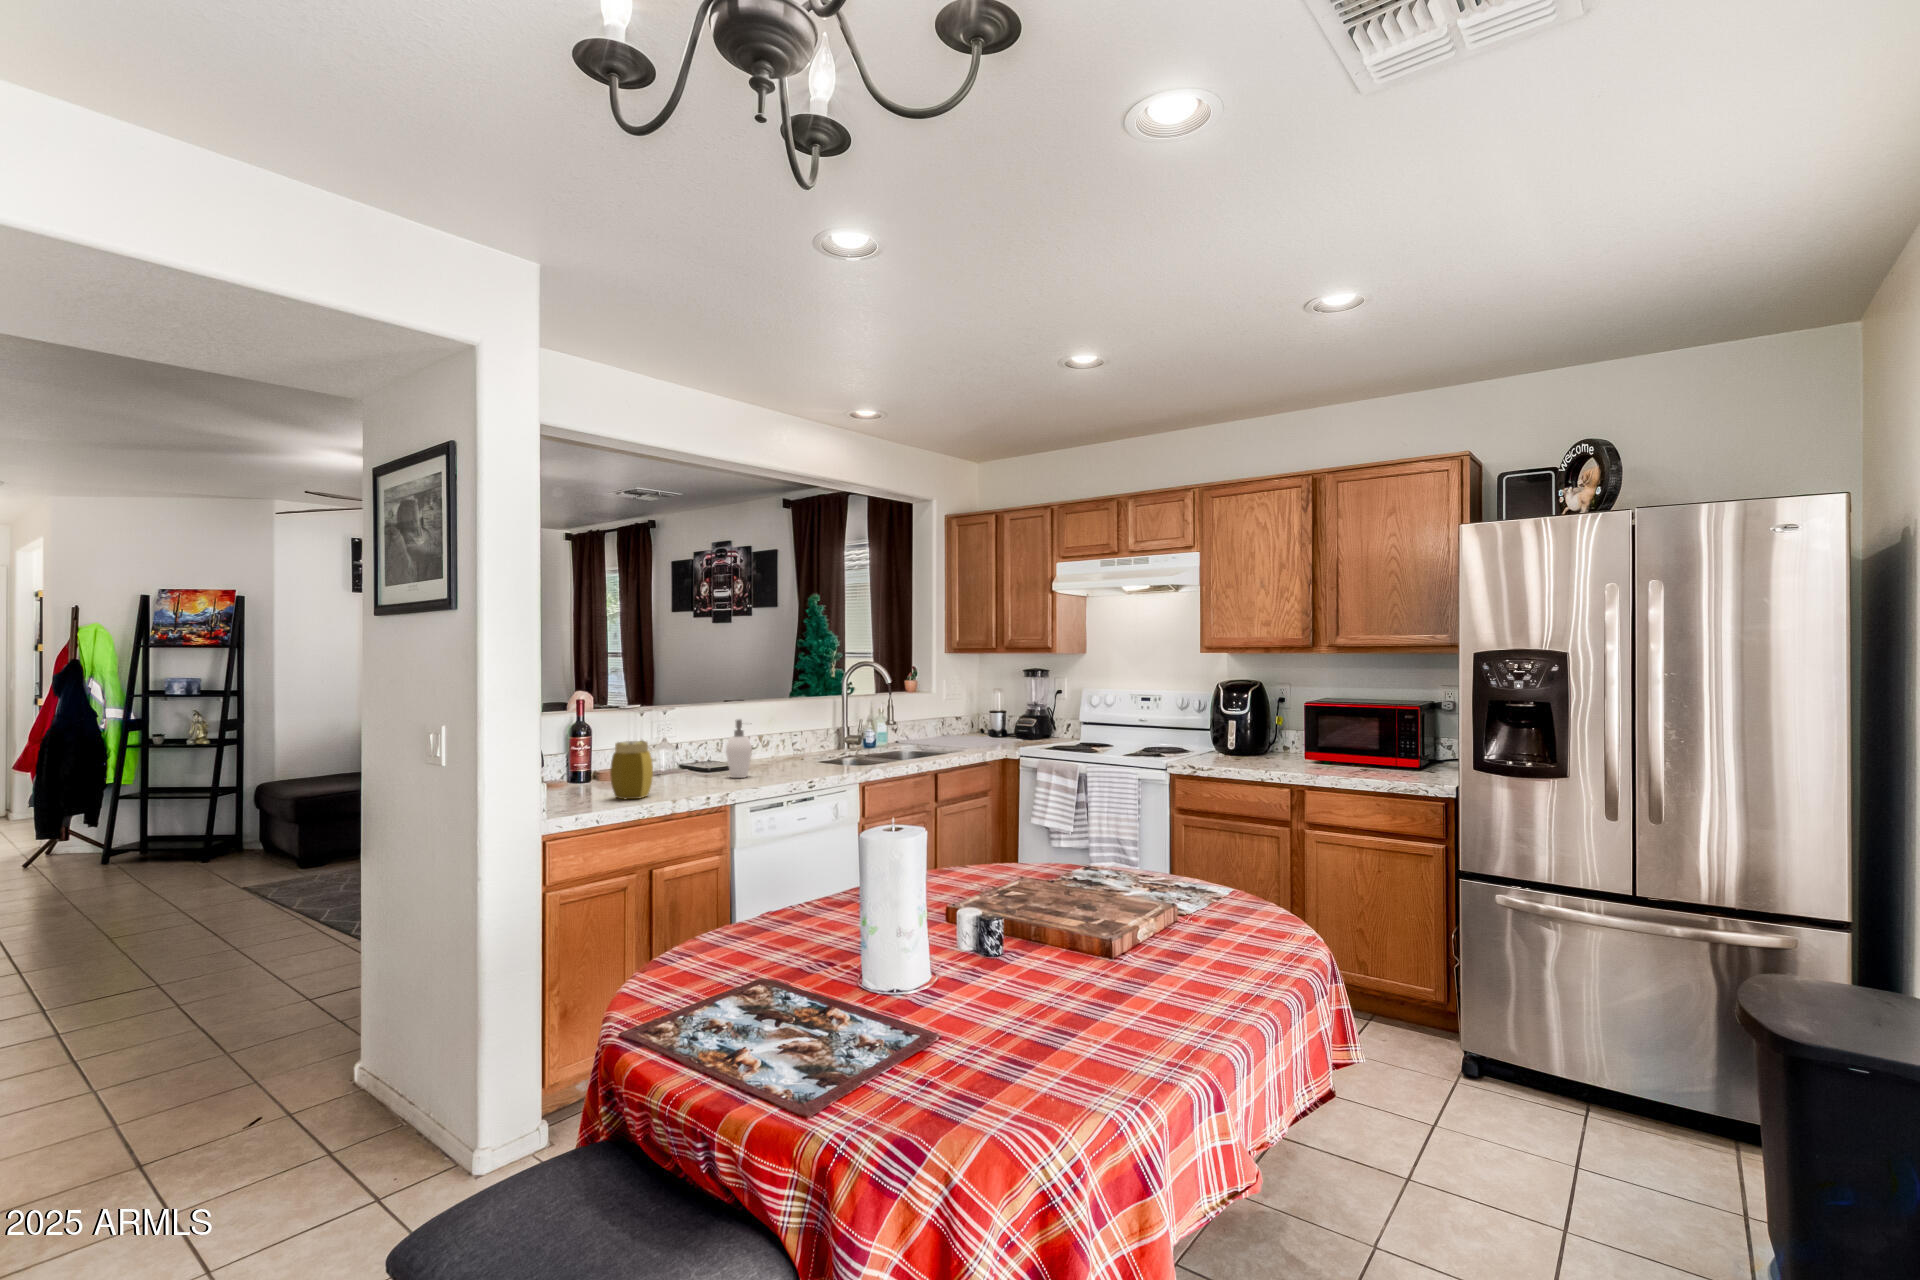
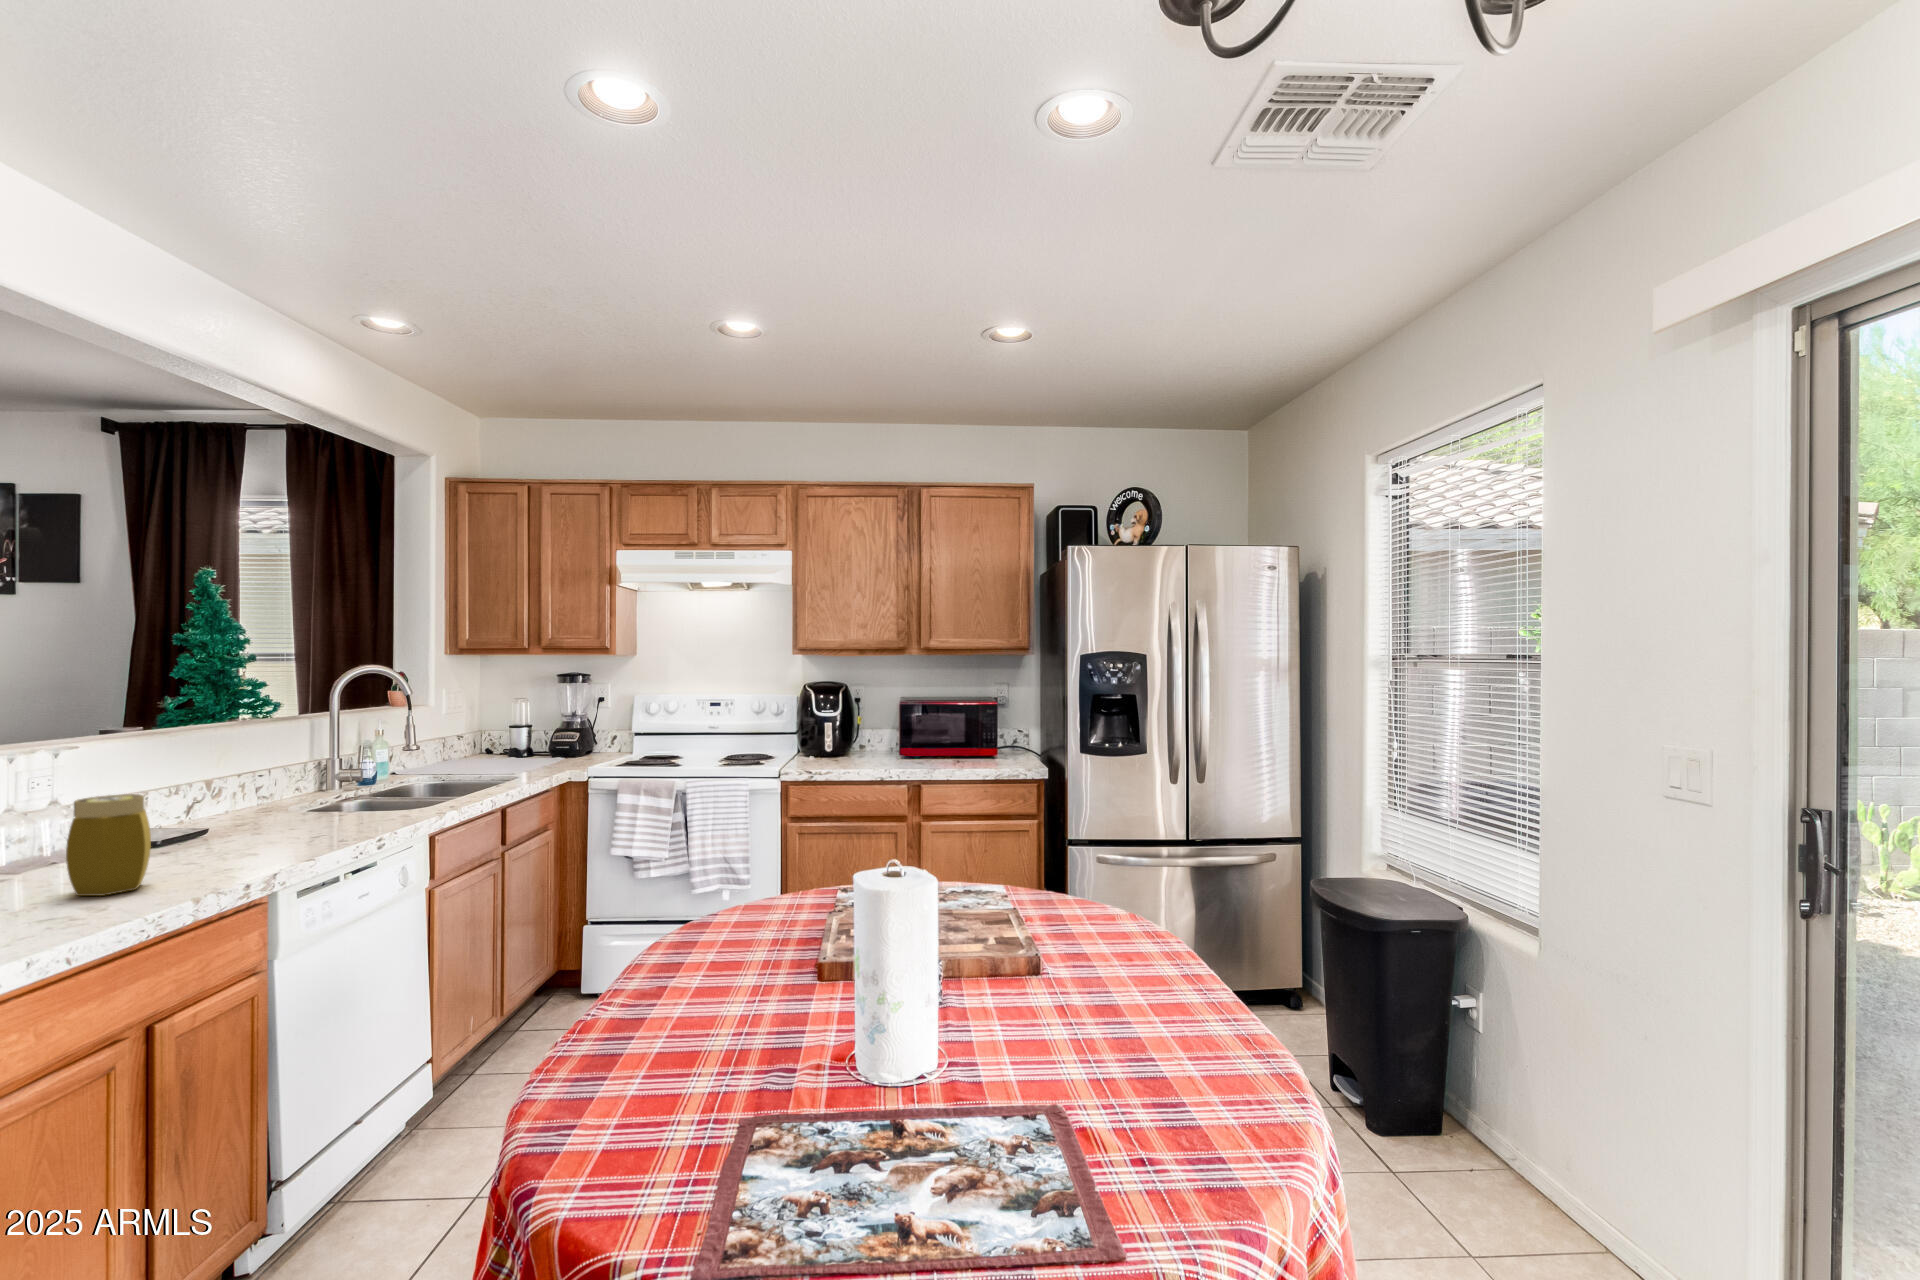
soap dispenser: present [726,719,752,778] -> none [216,752,280,843]

